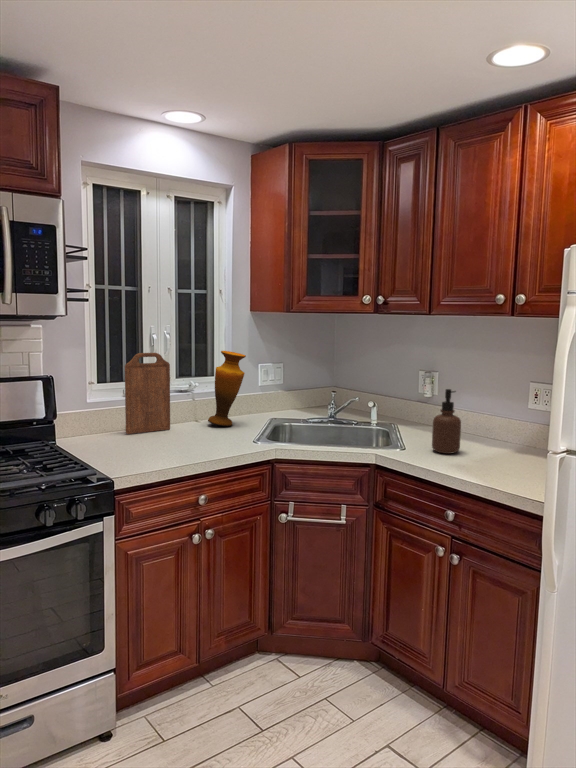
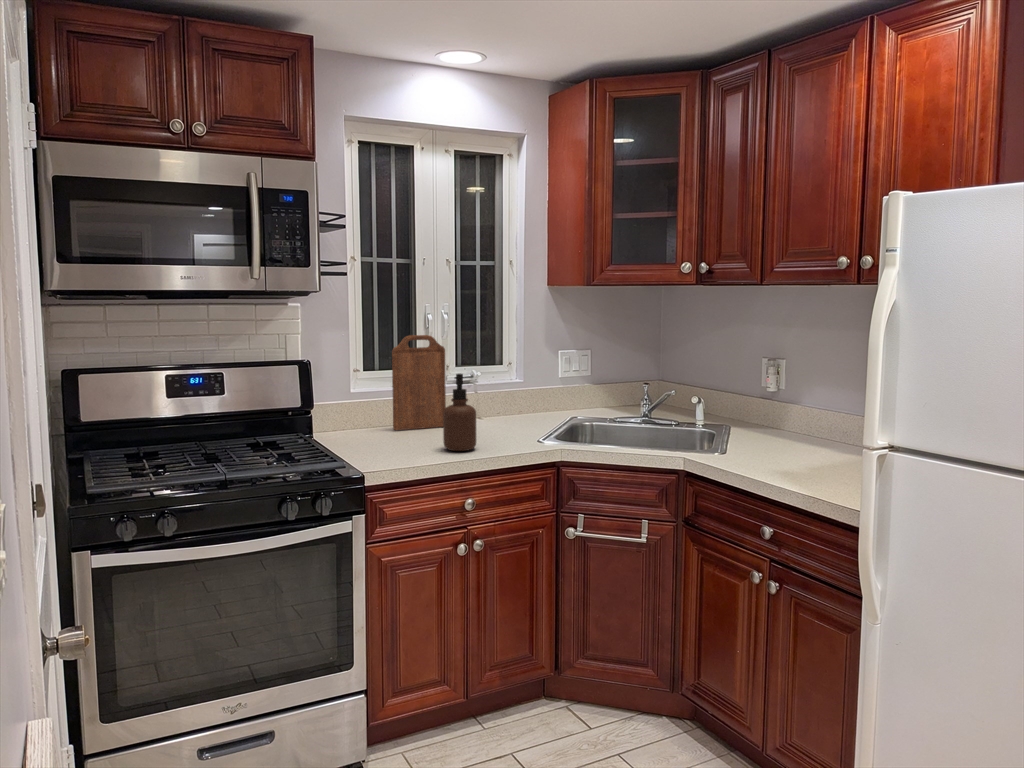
vase: present [208,351,246,426] -> none [491,333,537,425]
soap dispenser: present [432,389,461,454] -> present [443,374,476,451]

